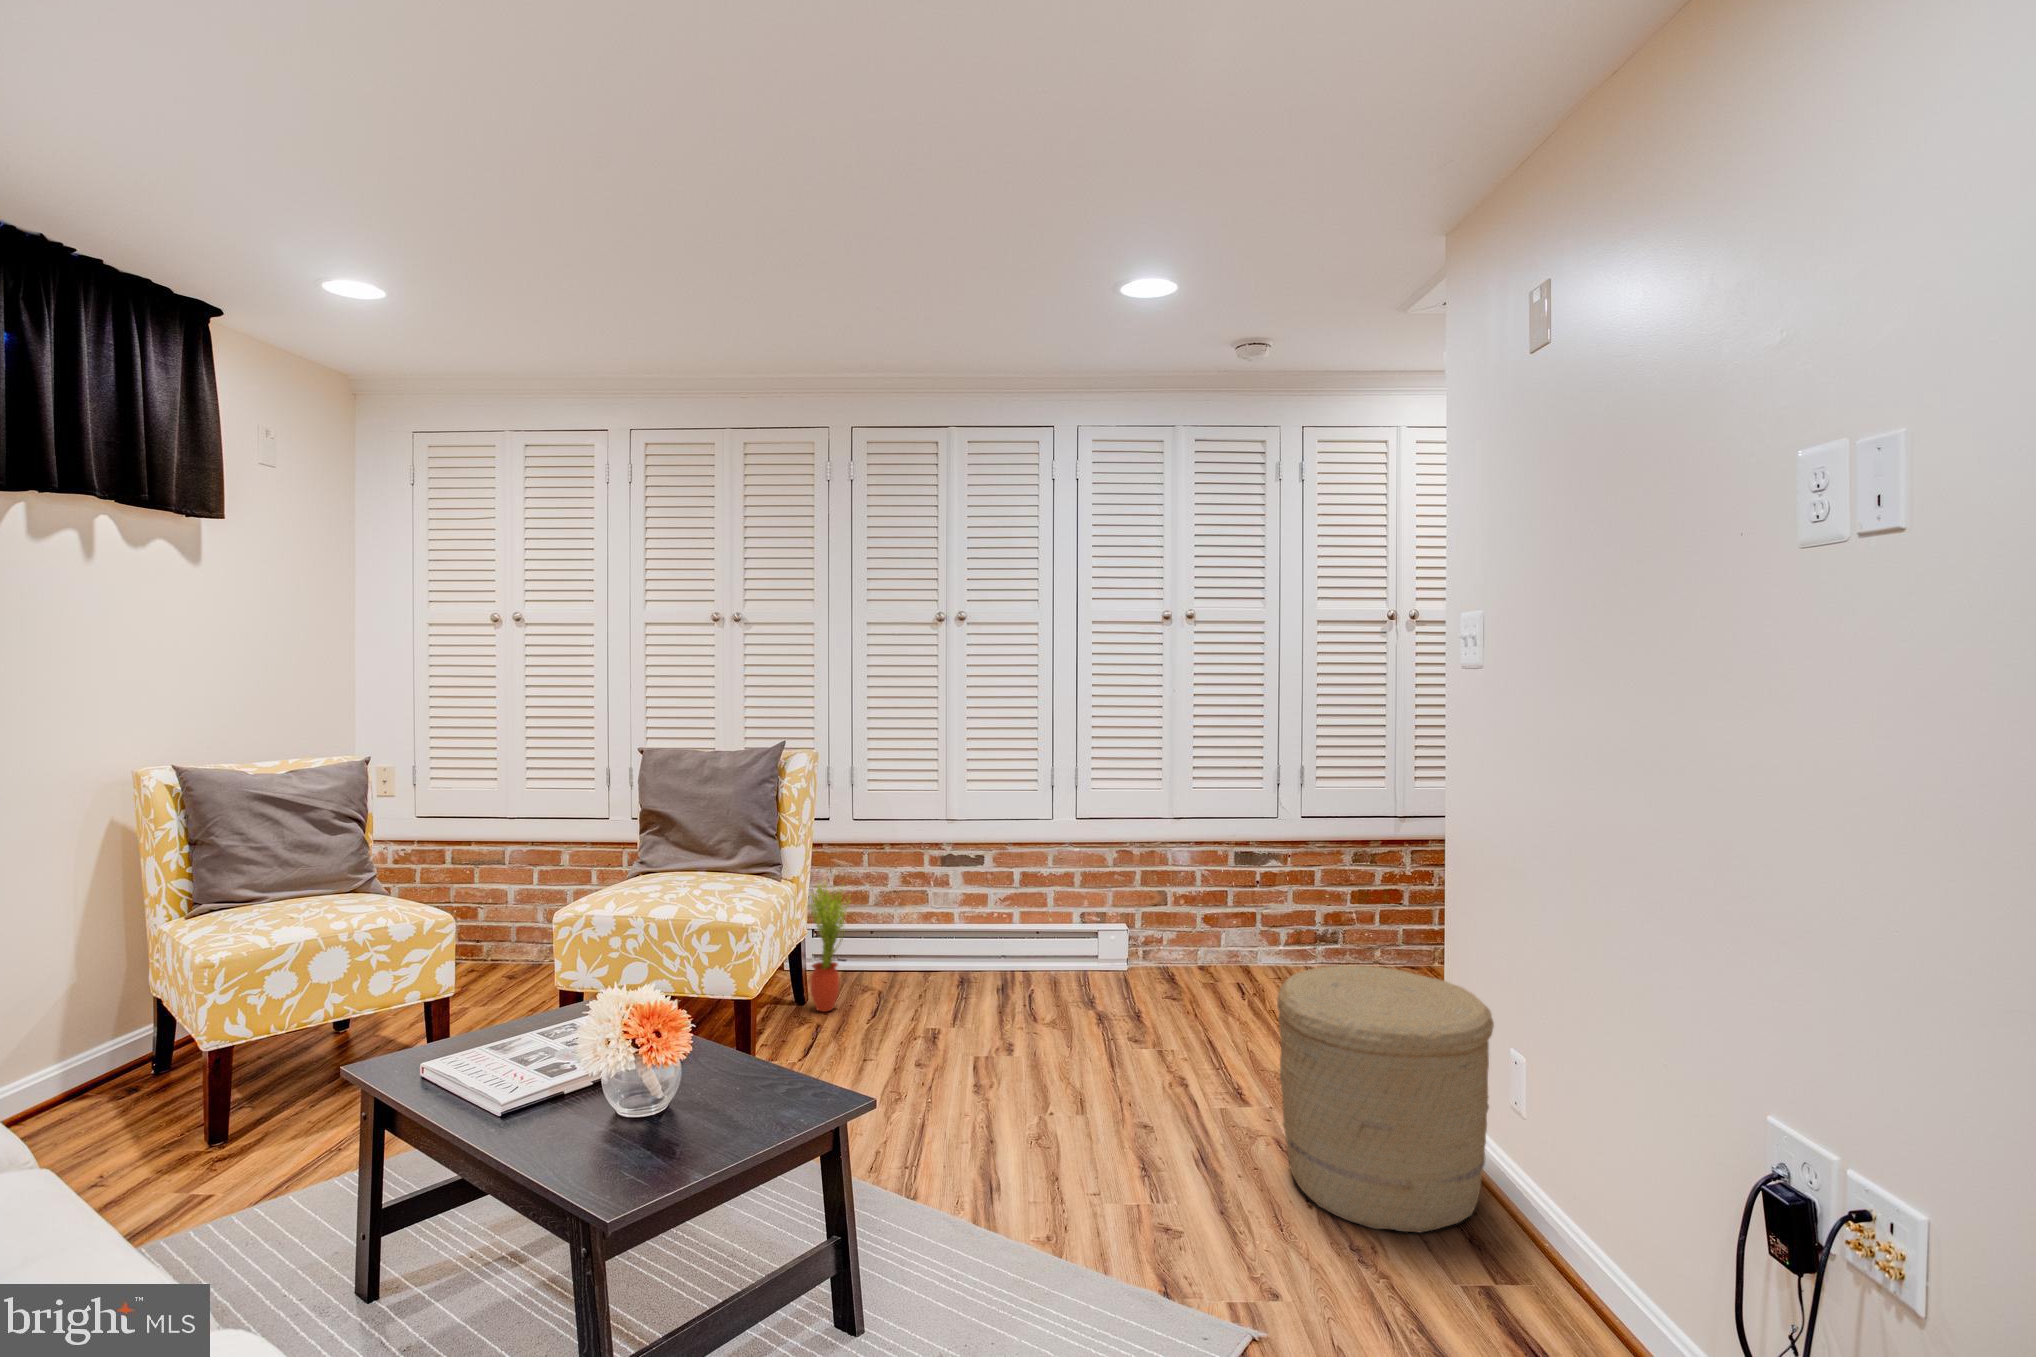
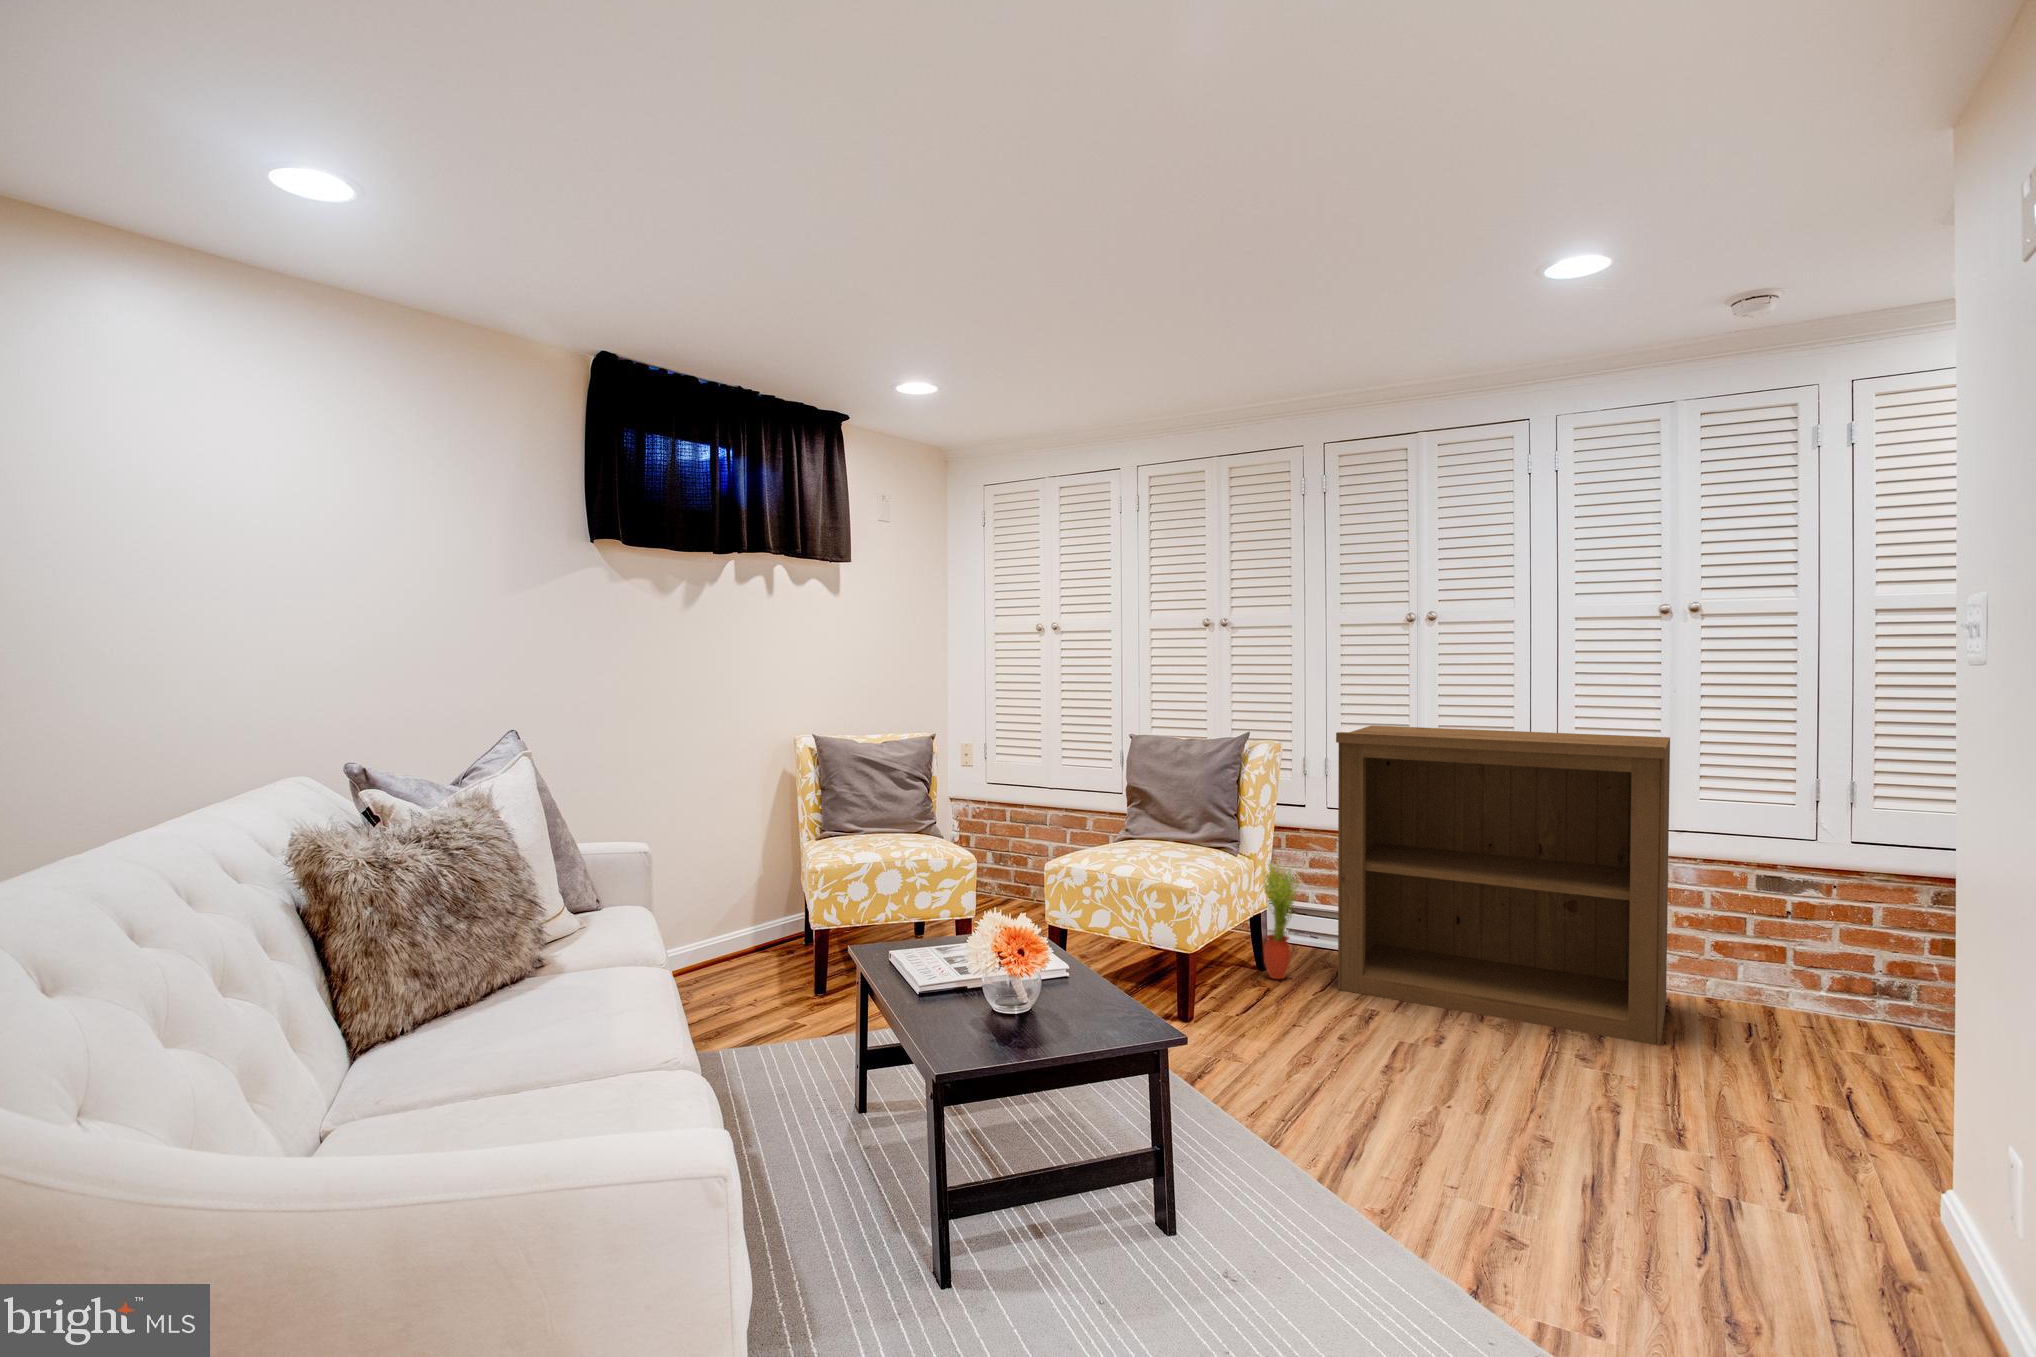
bookshelf: none [891,732,1189,1016] -> present [1336,726,1670,1046]
woven basket: present [1277,965,1494,1233] -> none [1668,1005,1945,1303]

